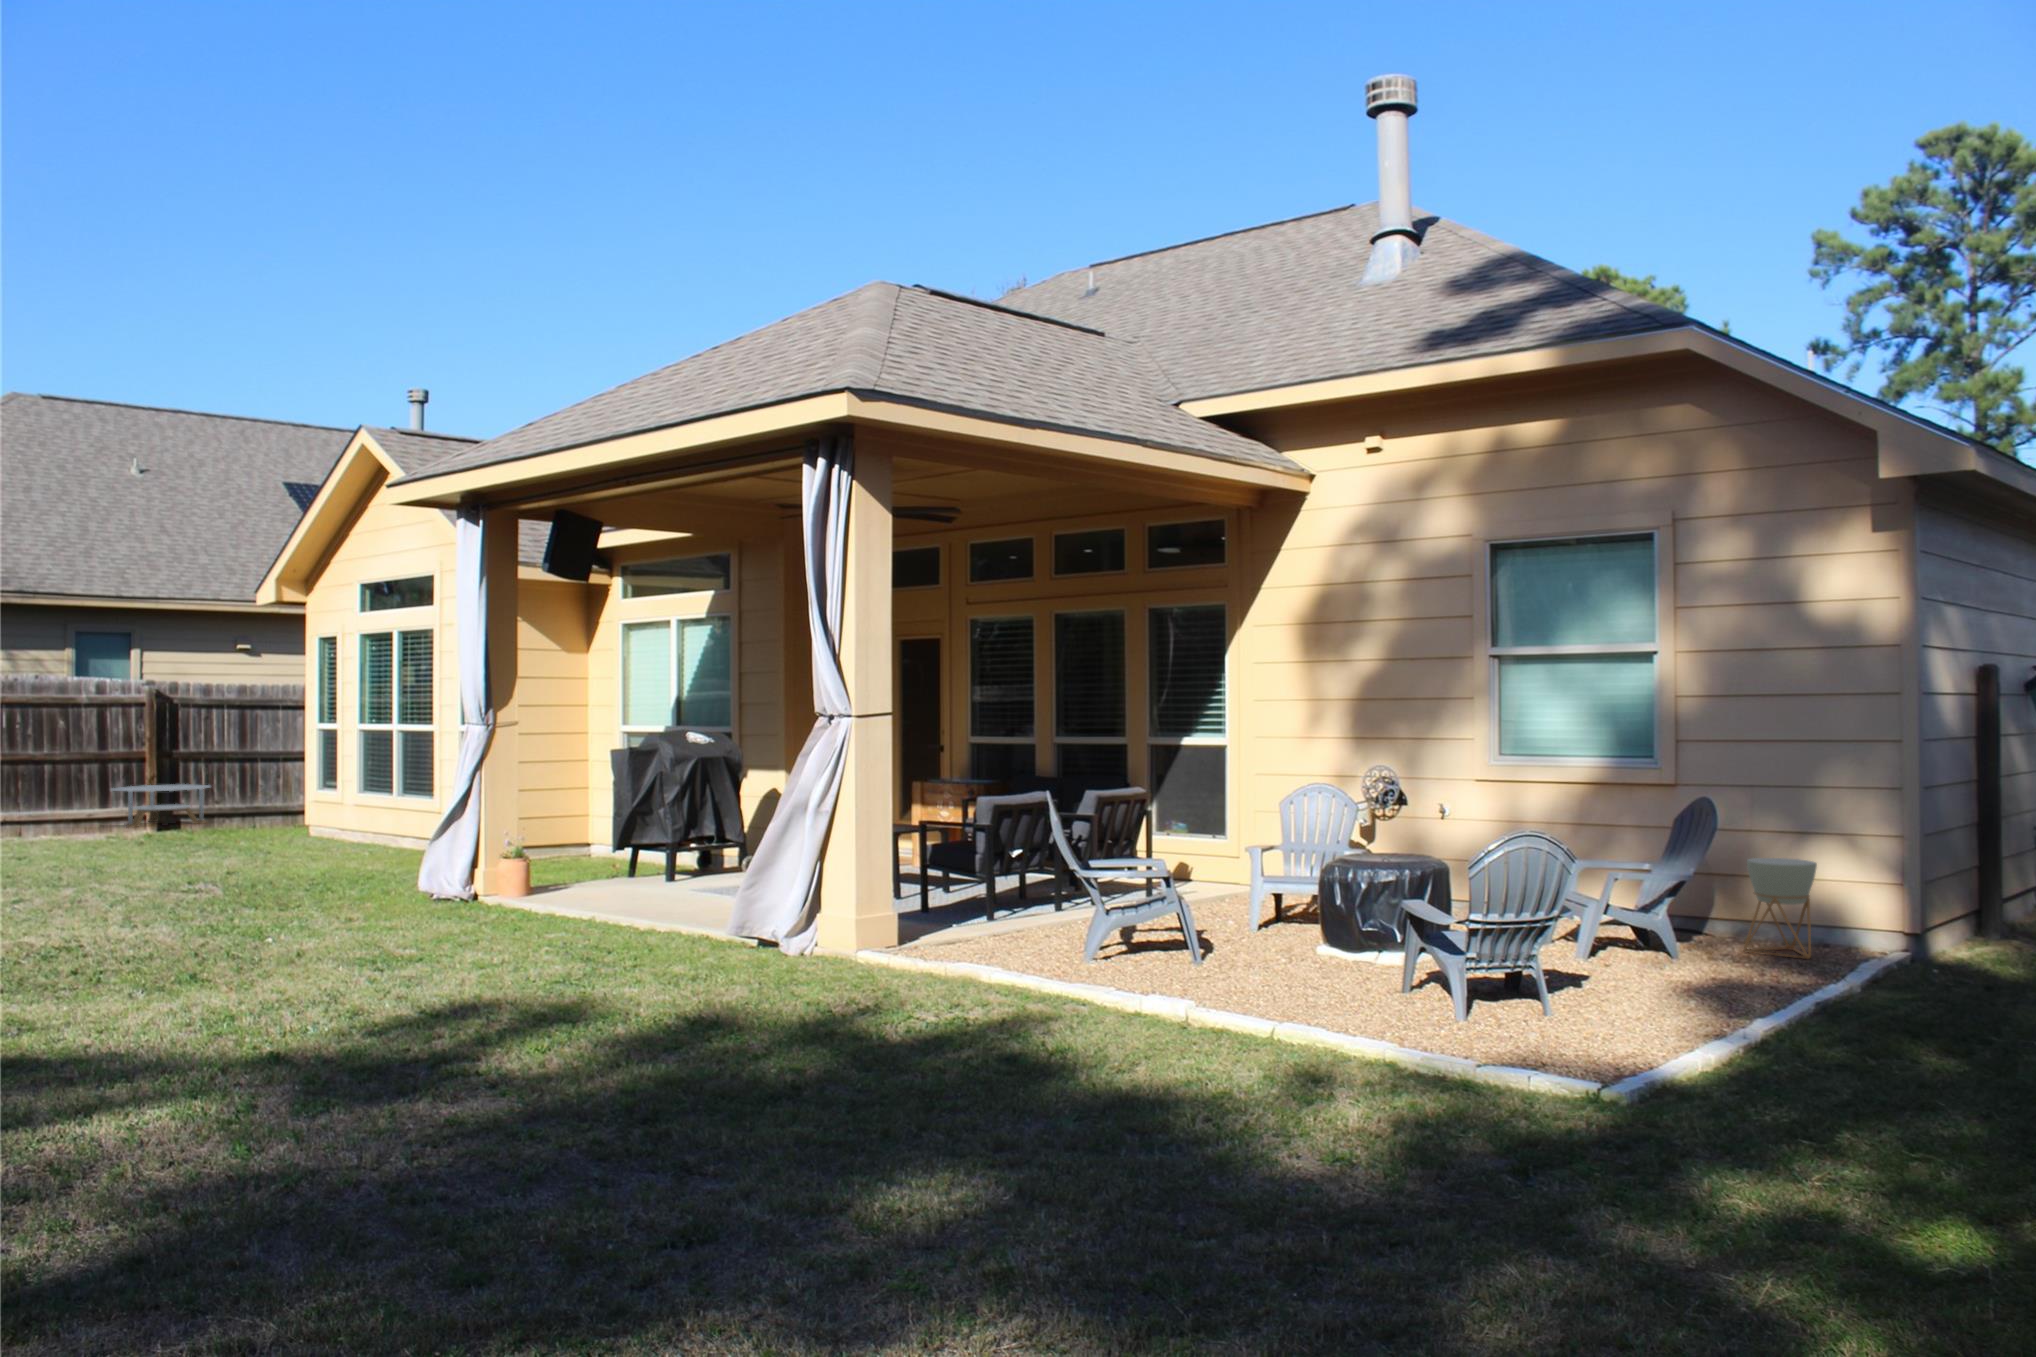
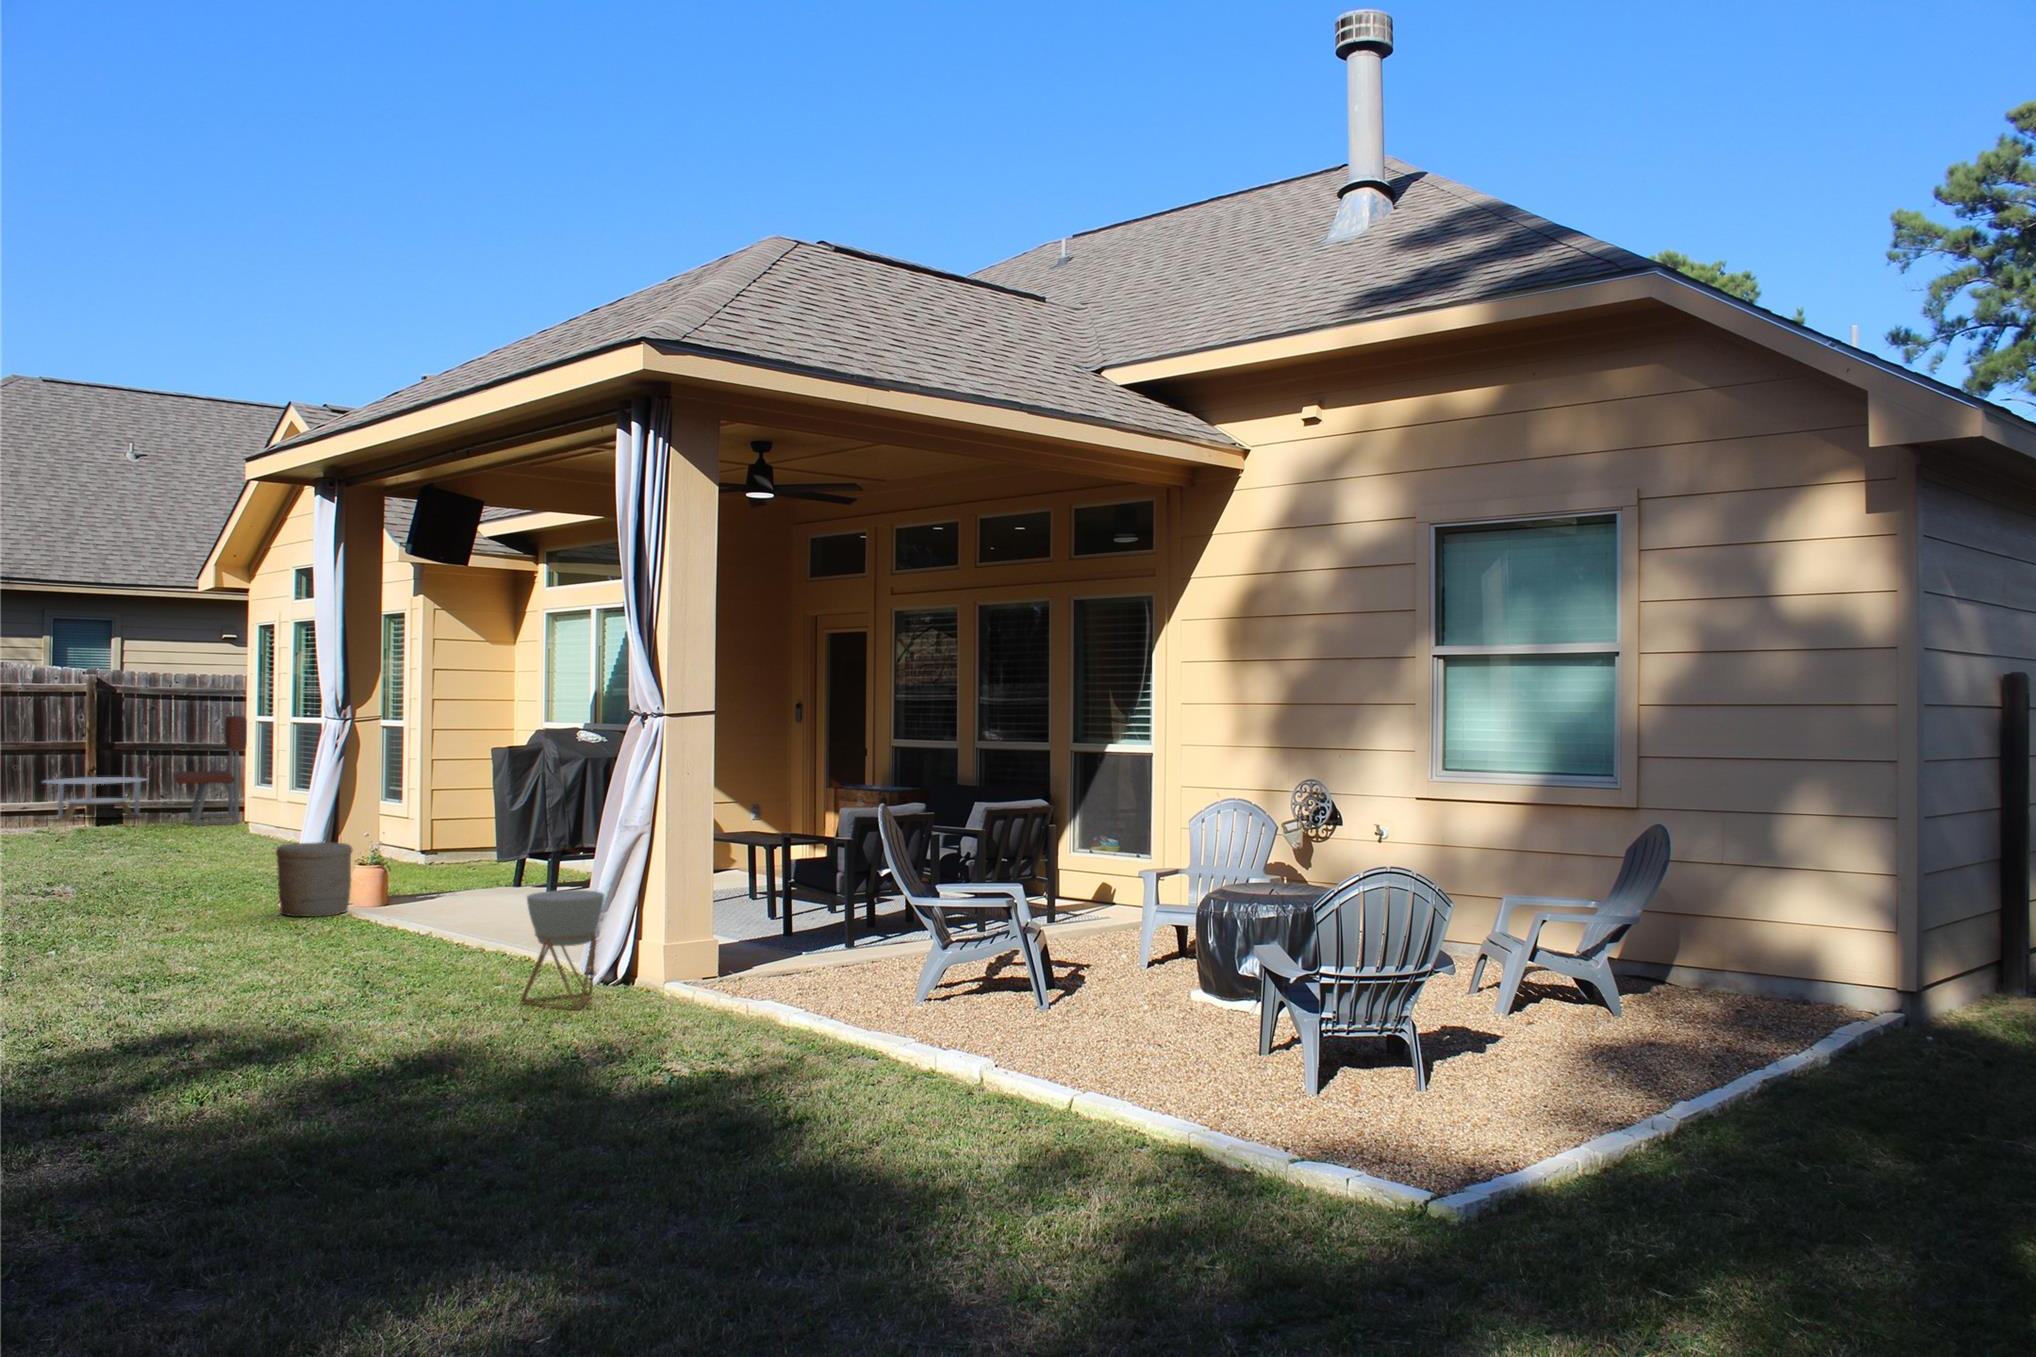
bench: none [238,724,311,829] -> present [173,715,247,826]
woven basket: none [430,837,498,905] -> present [276,842,353,917]
planter: present [1743,858,1817,959] -> present [521,890,604,1010]

